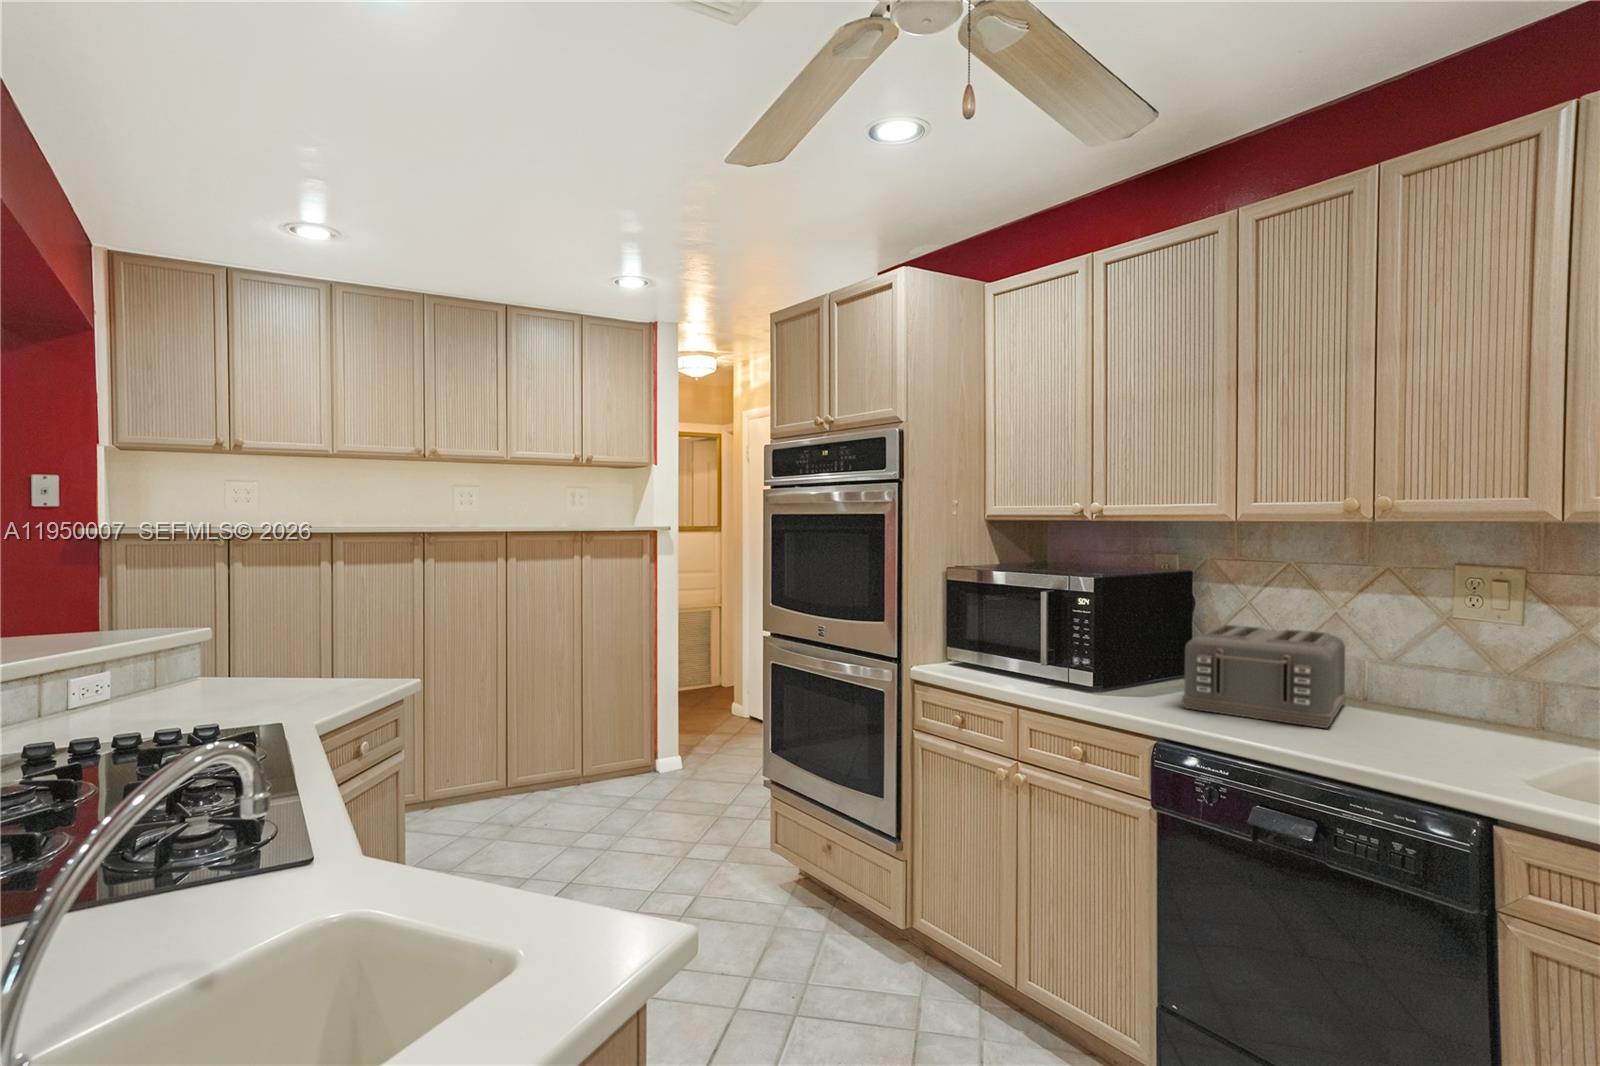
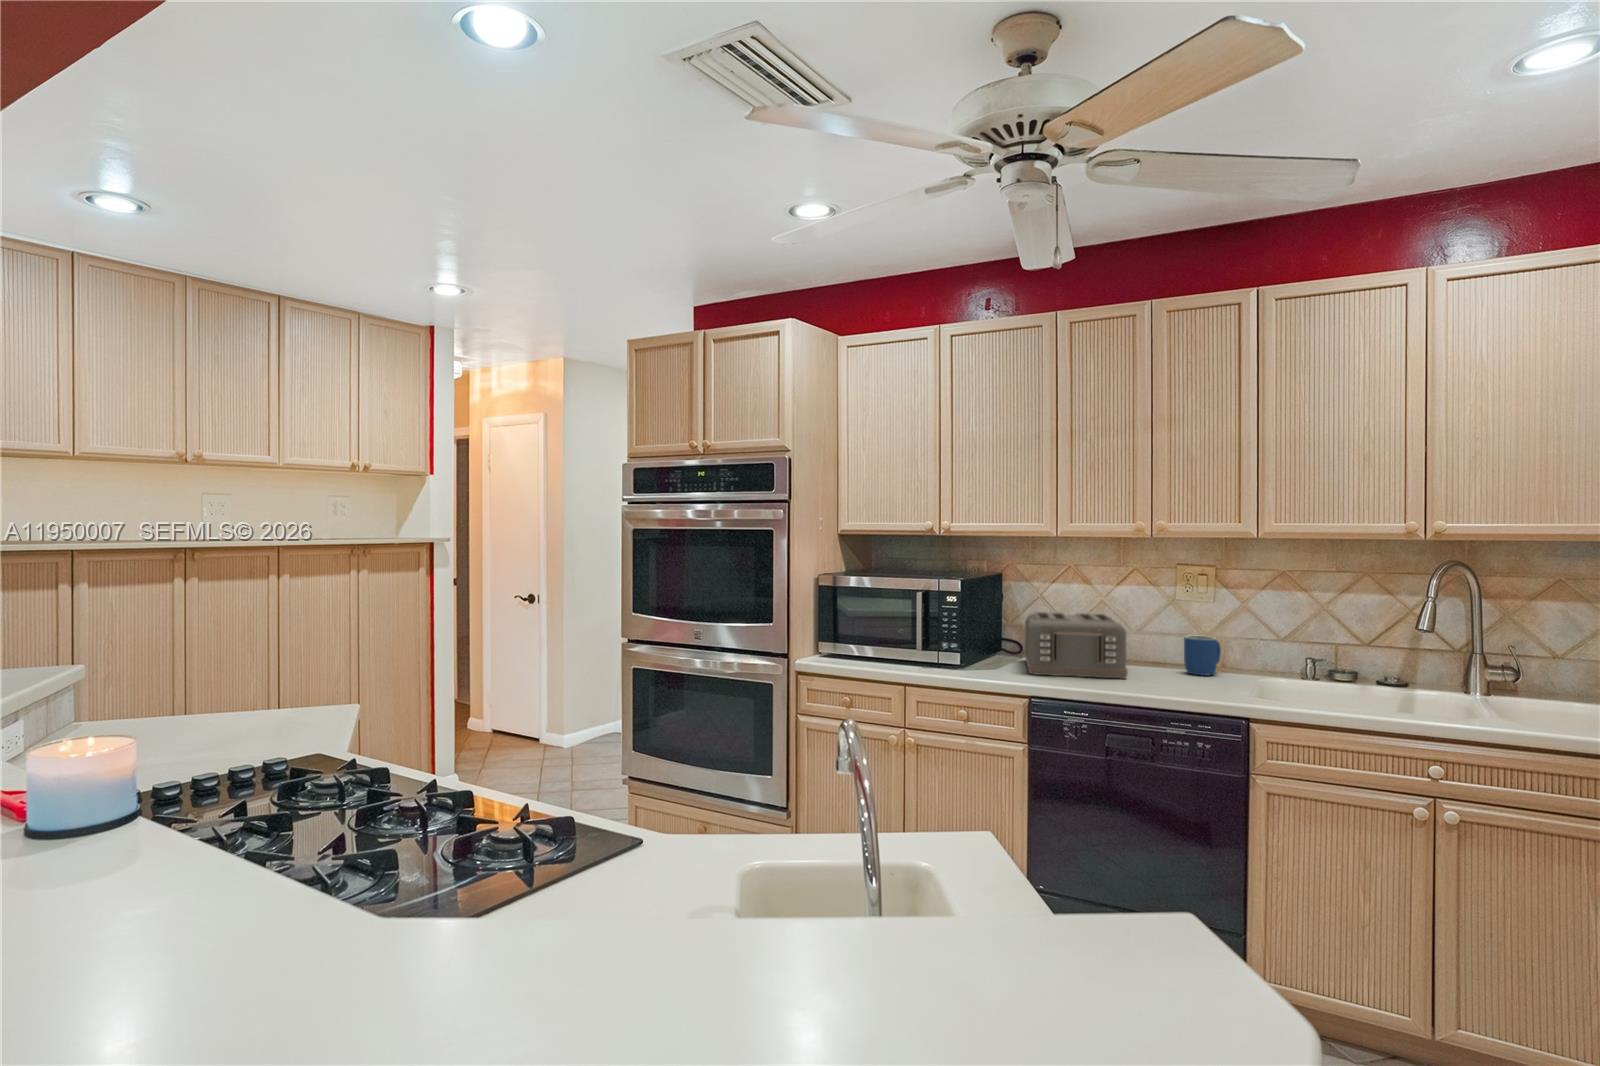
mug: none [1452,673,1526,737] -> present [1184,635,1221,675]

